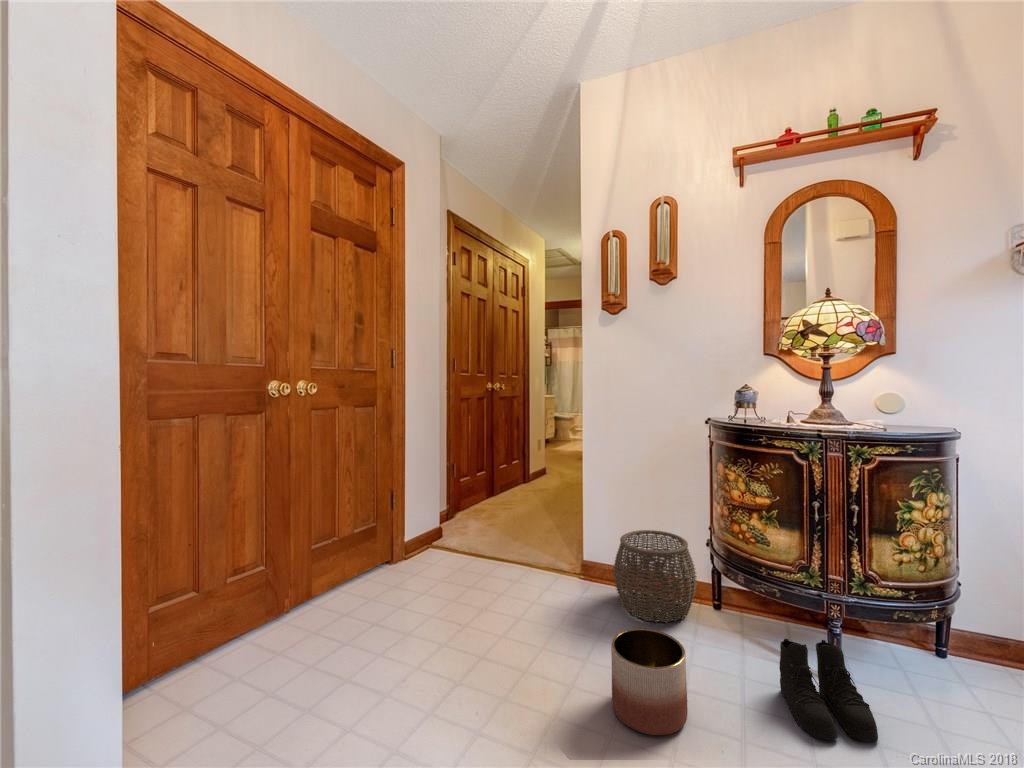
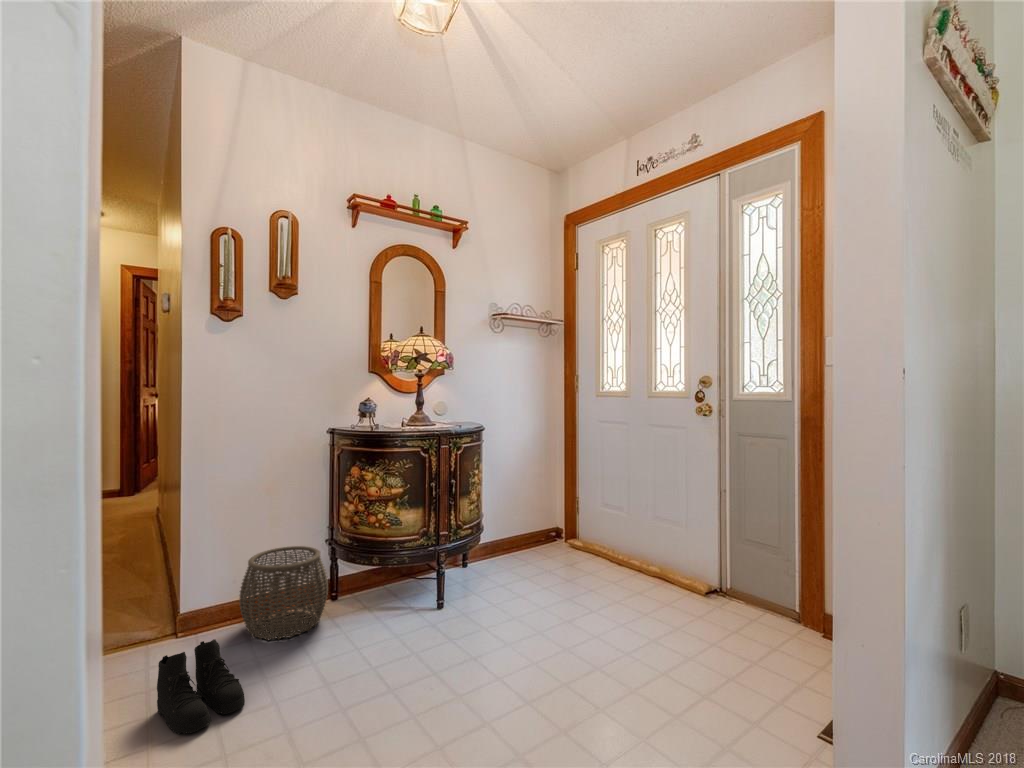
planter: present [611,628,688,735] -> none [327,618,395,709]
boots: present [779,639,878,742] -> present [157,639,245,734]

